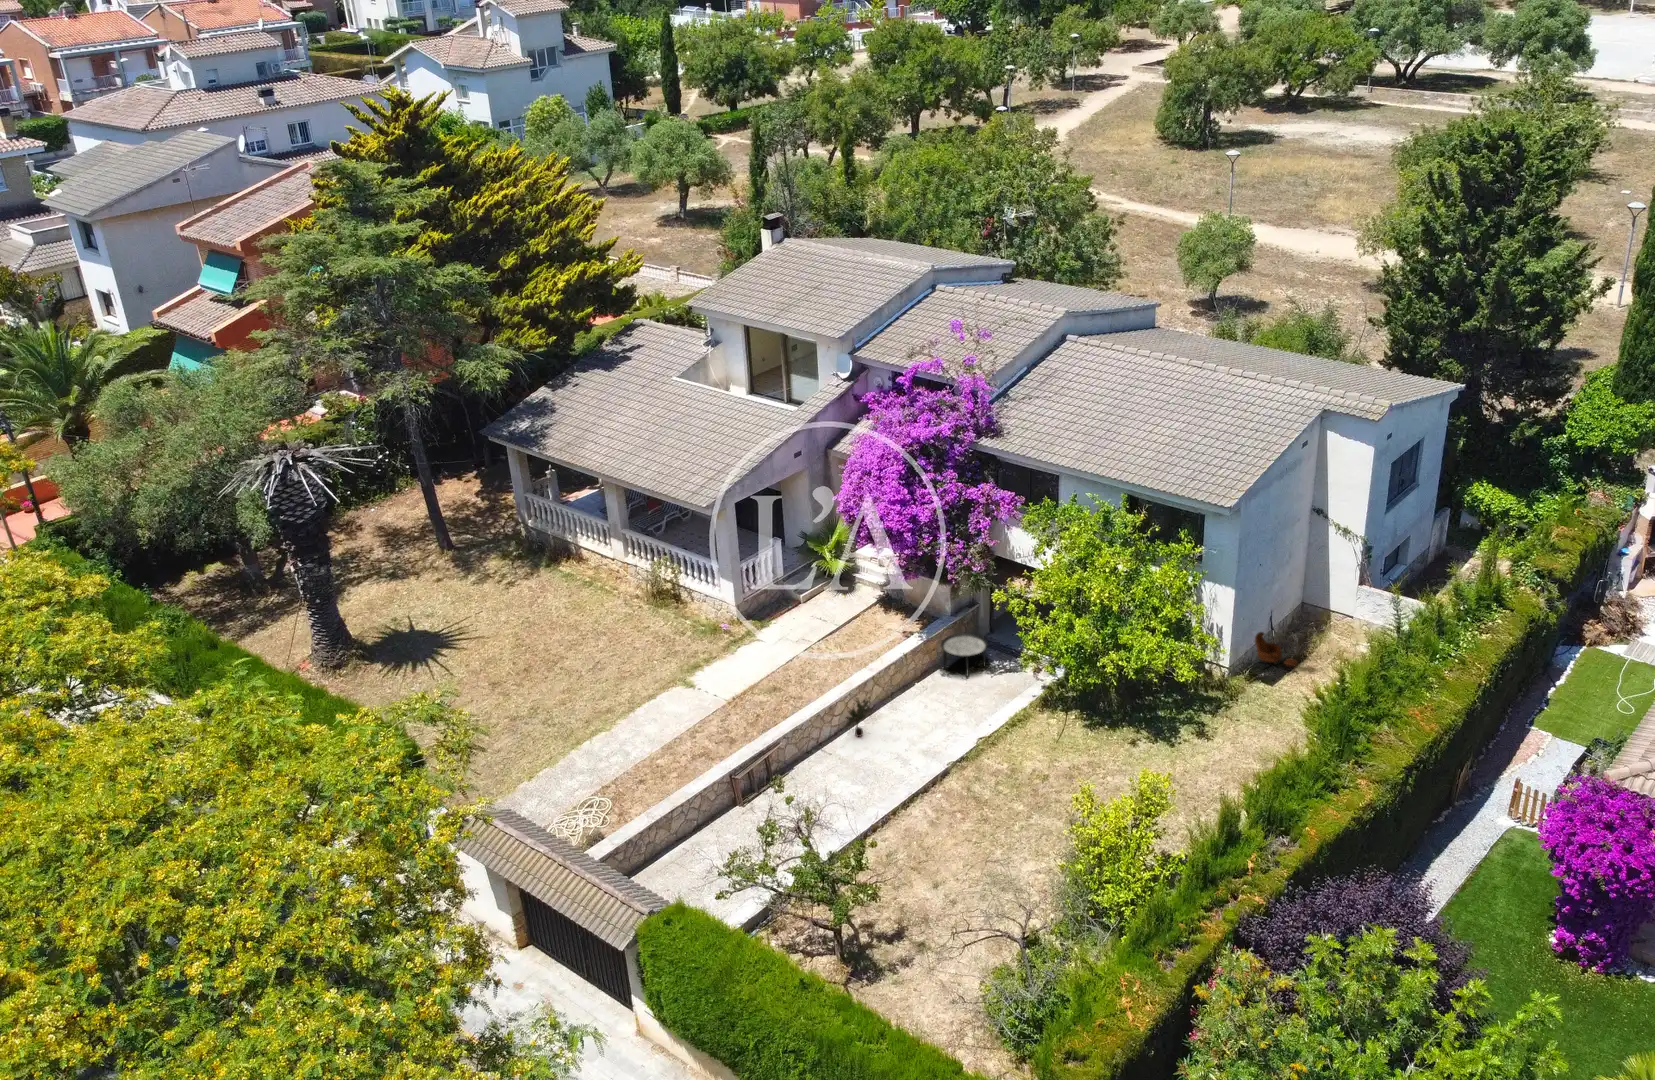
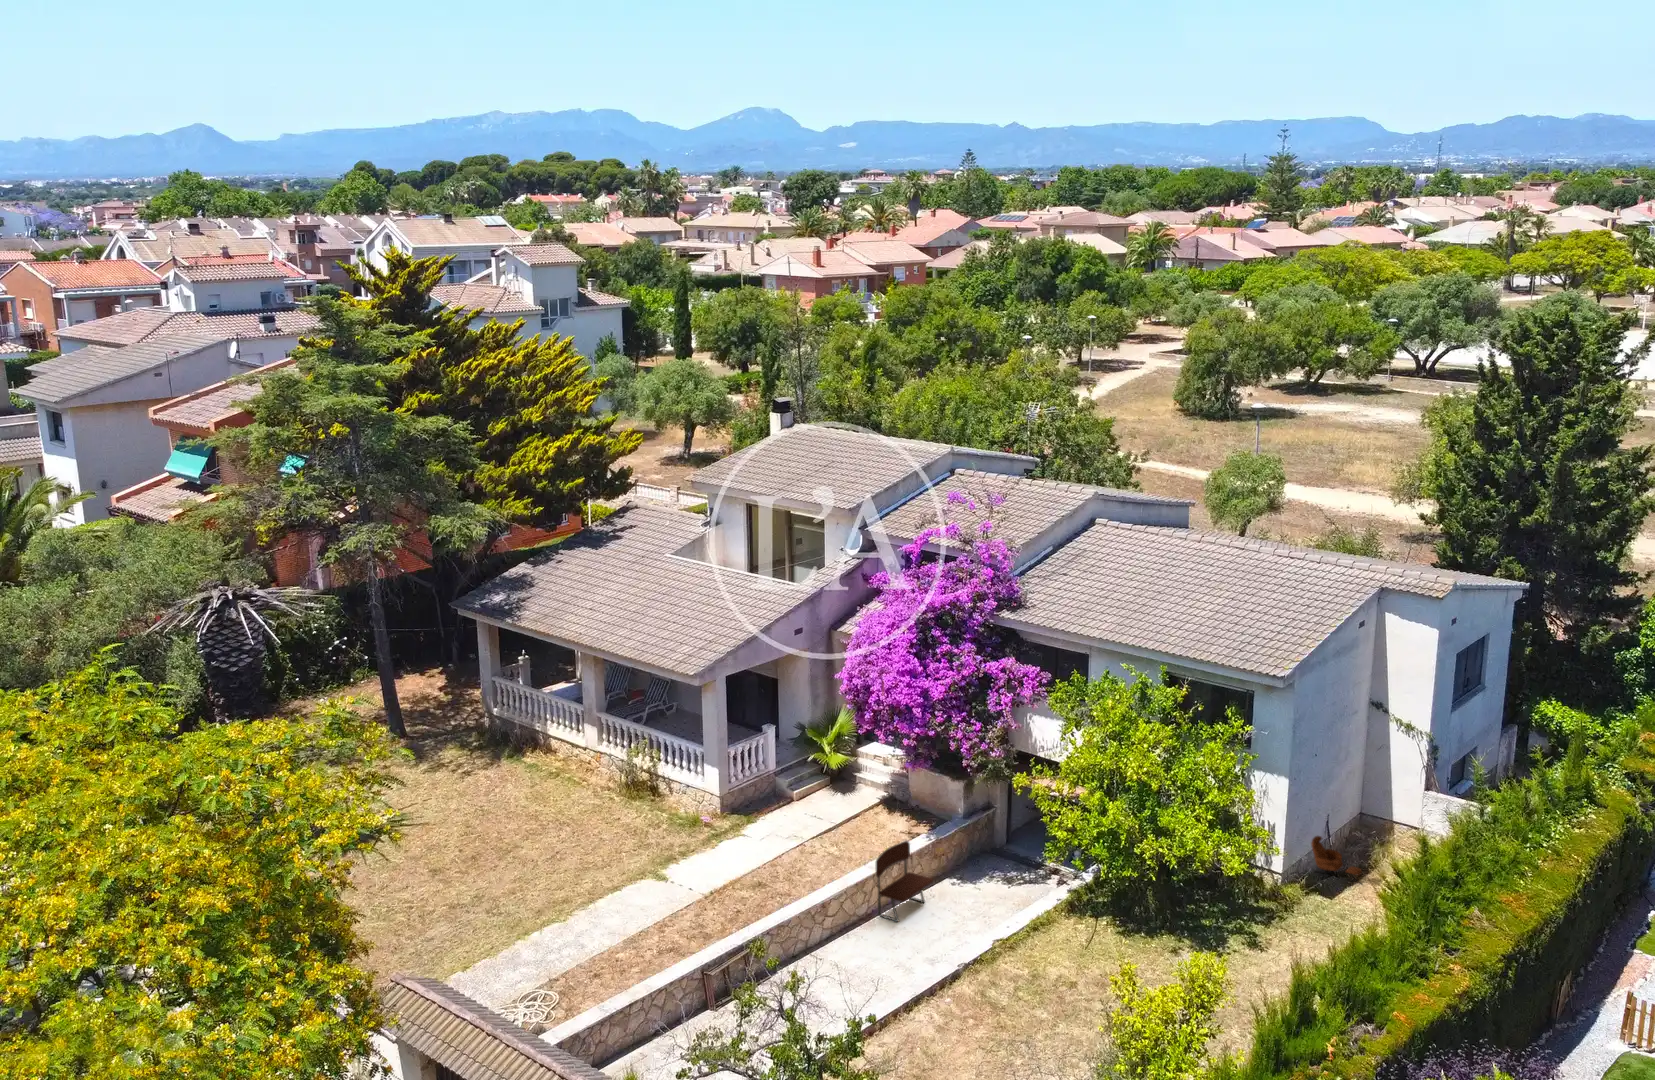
round table: present [941,633,988,678] -> none [952,831,1006,881]
bench: none [875,650,925,721] -> present [876,841,933,922]
potted tree: present [846,700,870,737] -> none [839,890,869,938]

